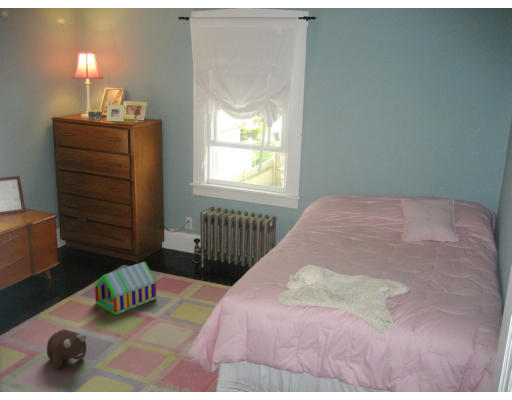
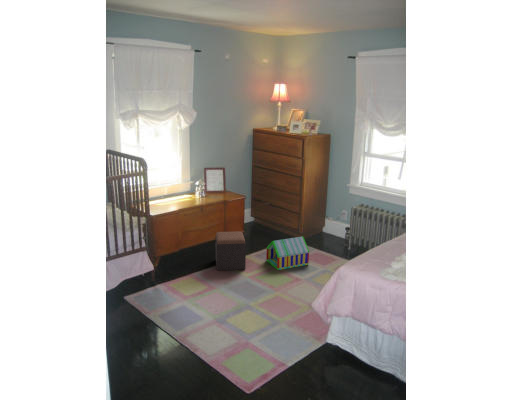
footstool: none [13,268,67,333] -> present [216,231,246,270]
plush toy: present [47,330,86,369] -> none [230,270,255,294]

